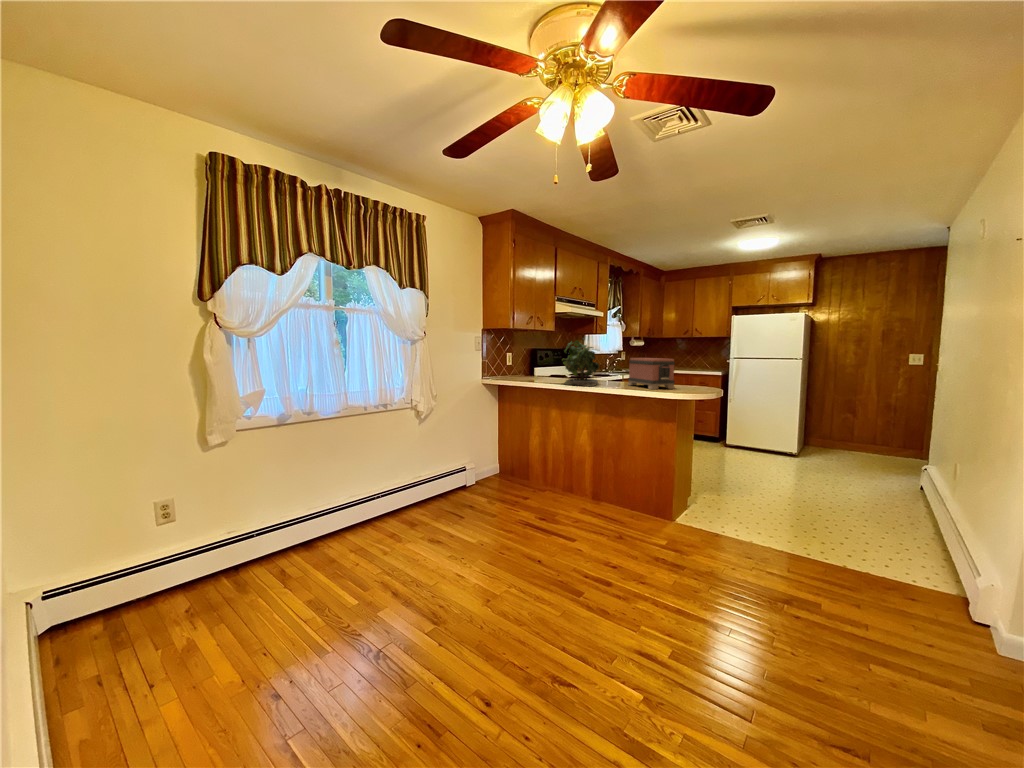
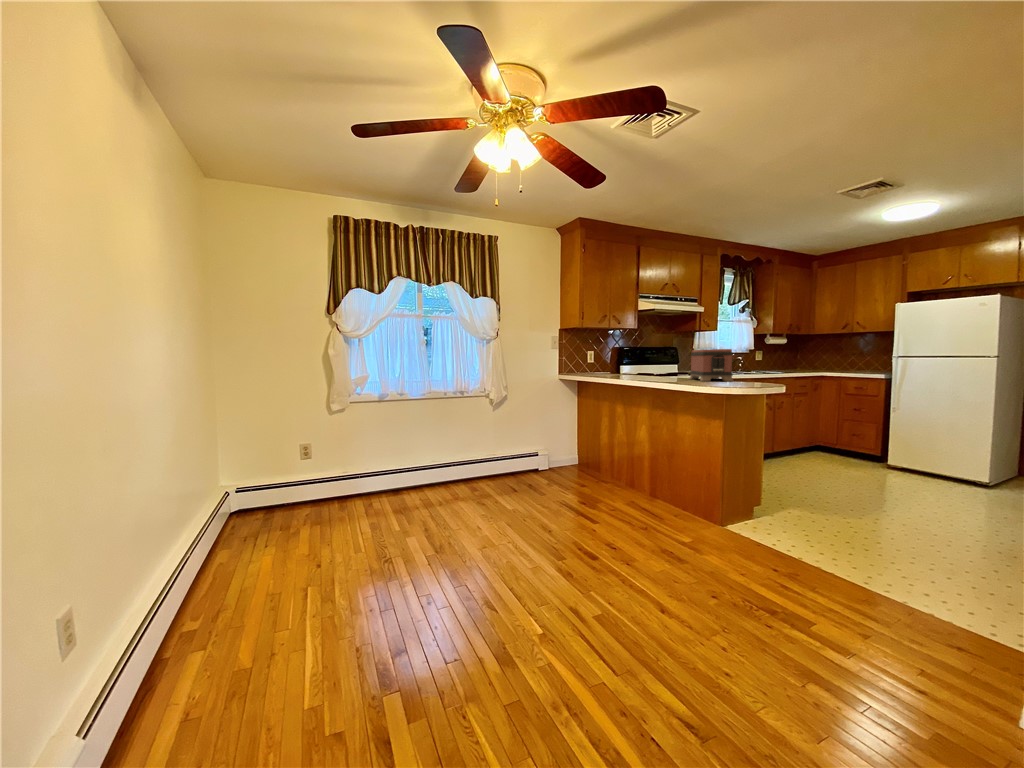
potted plant: present [562,341,599,387] -> none [620,332,661,379]

